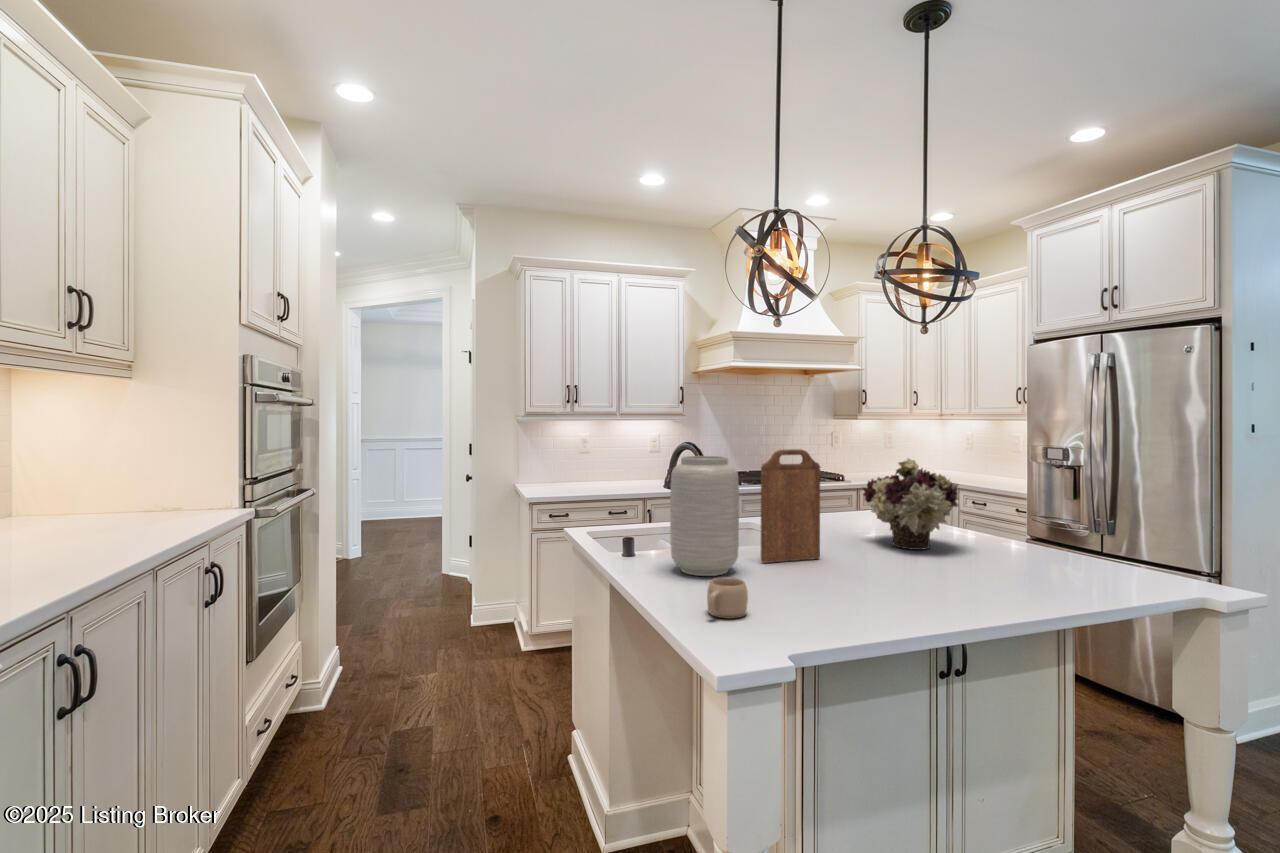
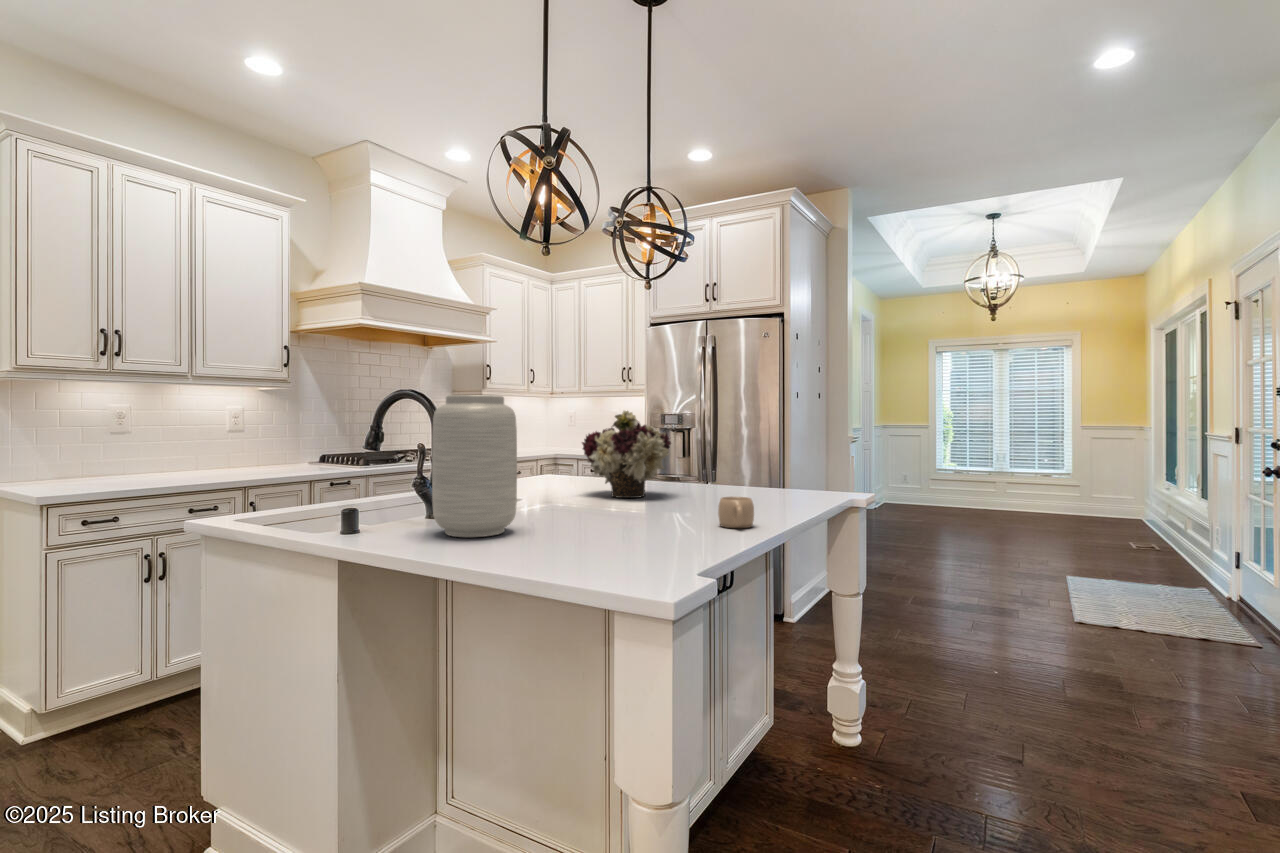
cutting board: present [761,449,820,563] -> none [521,393,572,520]
mug: present [707,577,748,619] -> present [718,497,754,528]

